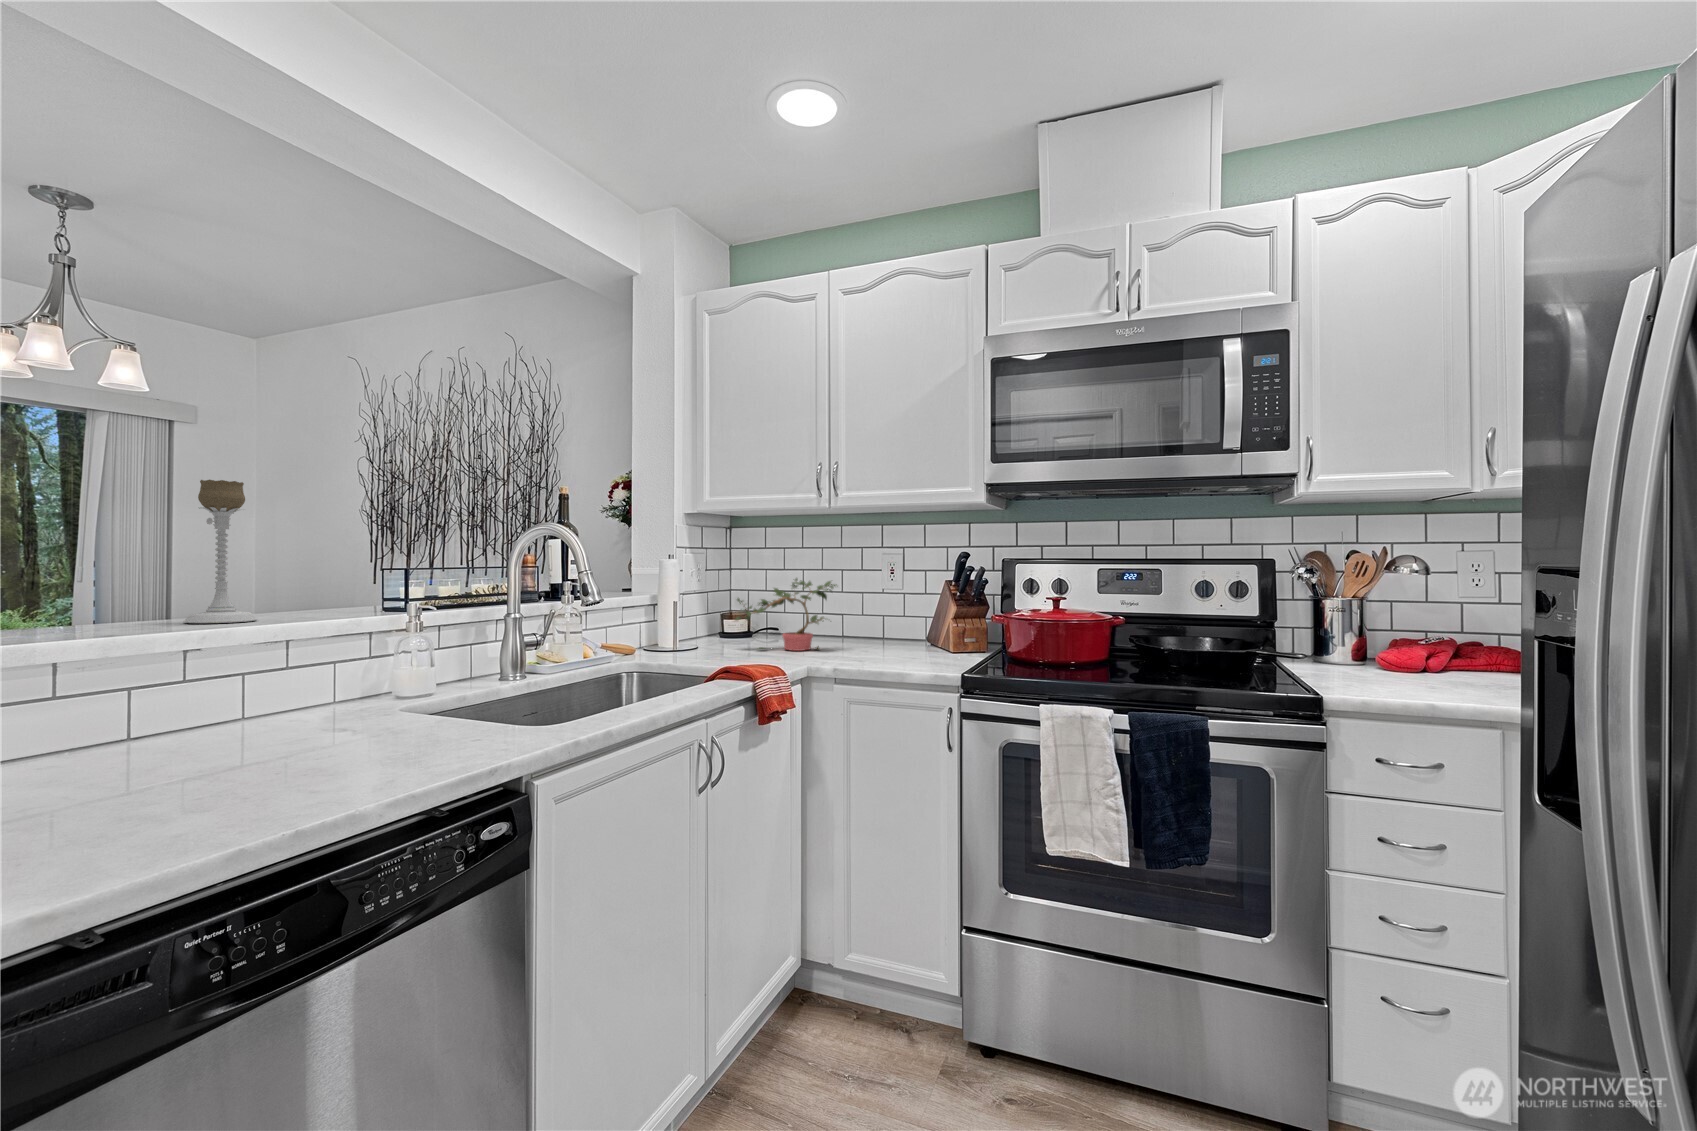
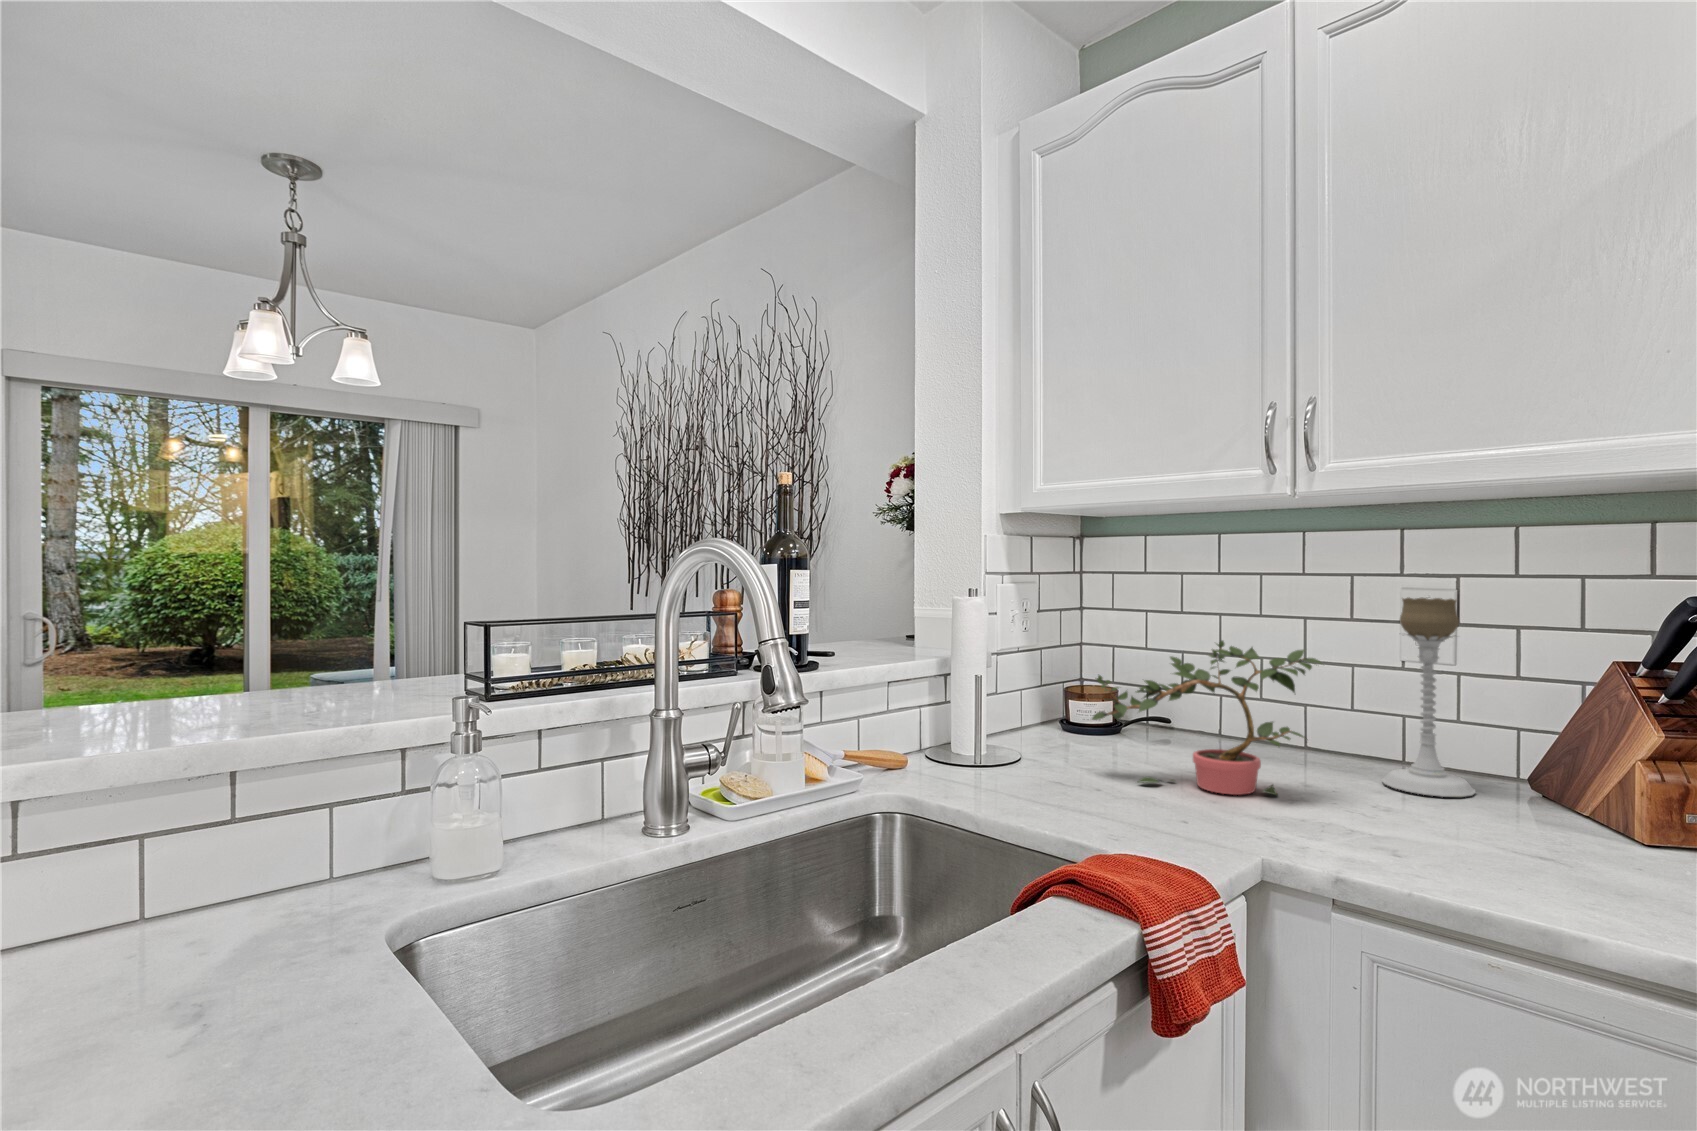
candle holder: present [183,480,258,623] -> present [1382,598,1476,797]

